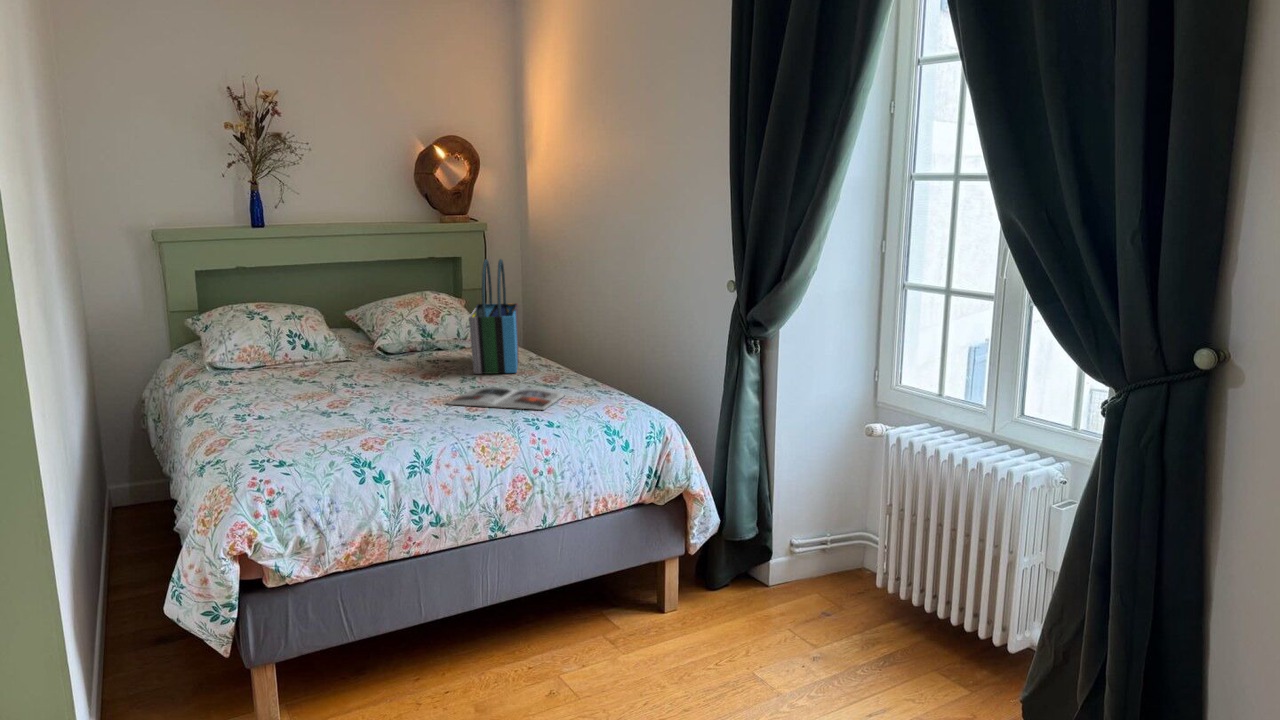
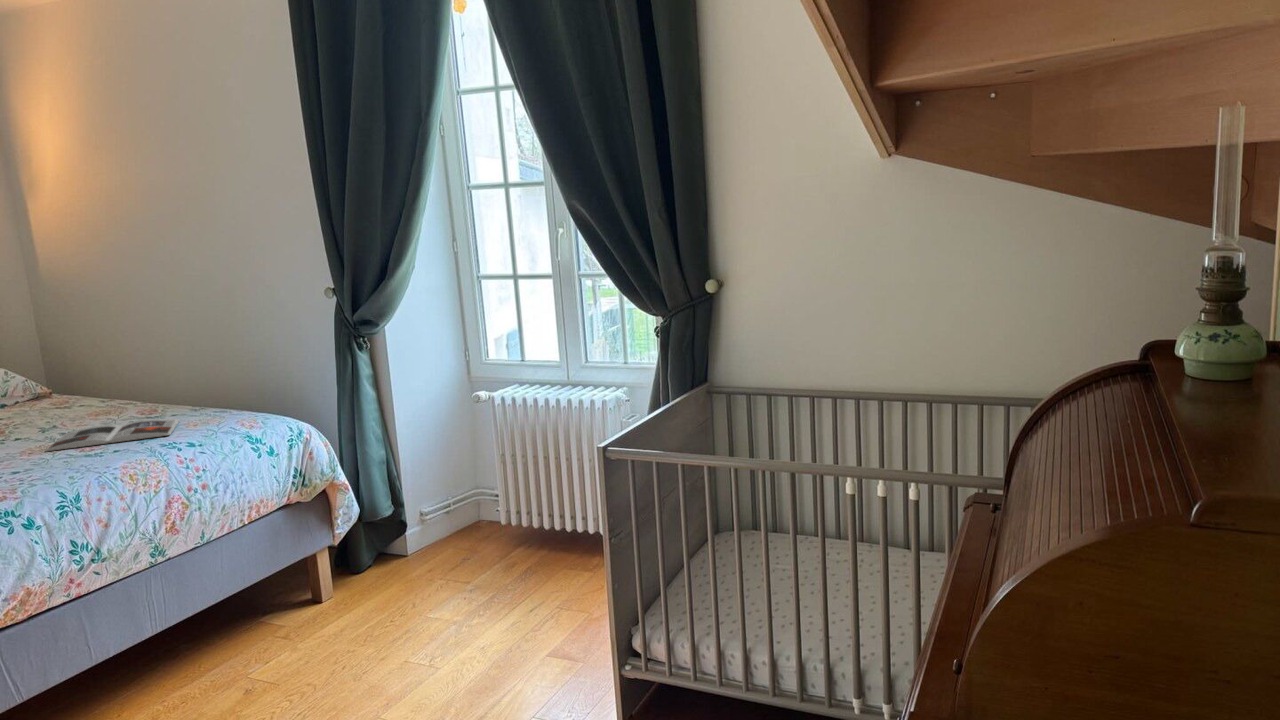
tote bag: present [469,259,519,374] -> none [24,296,99,423]

